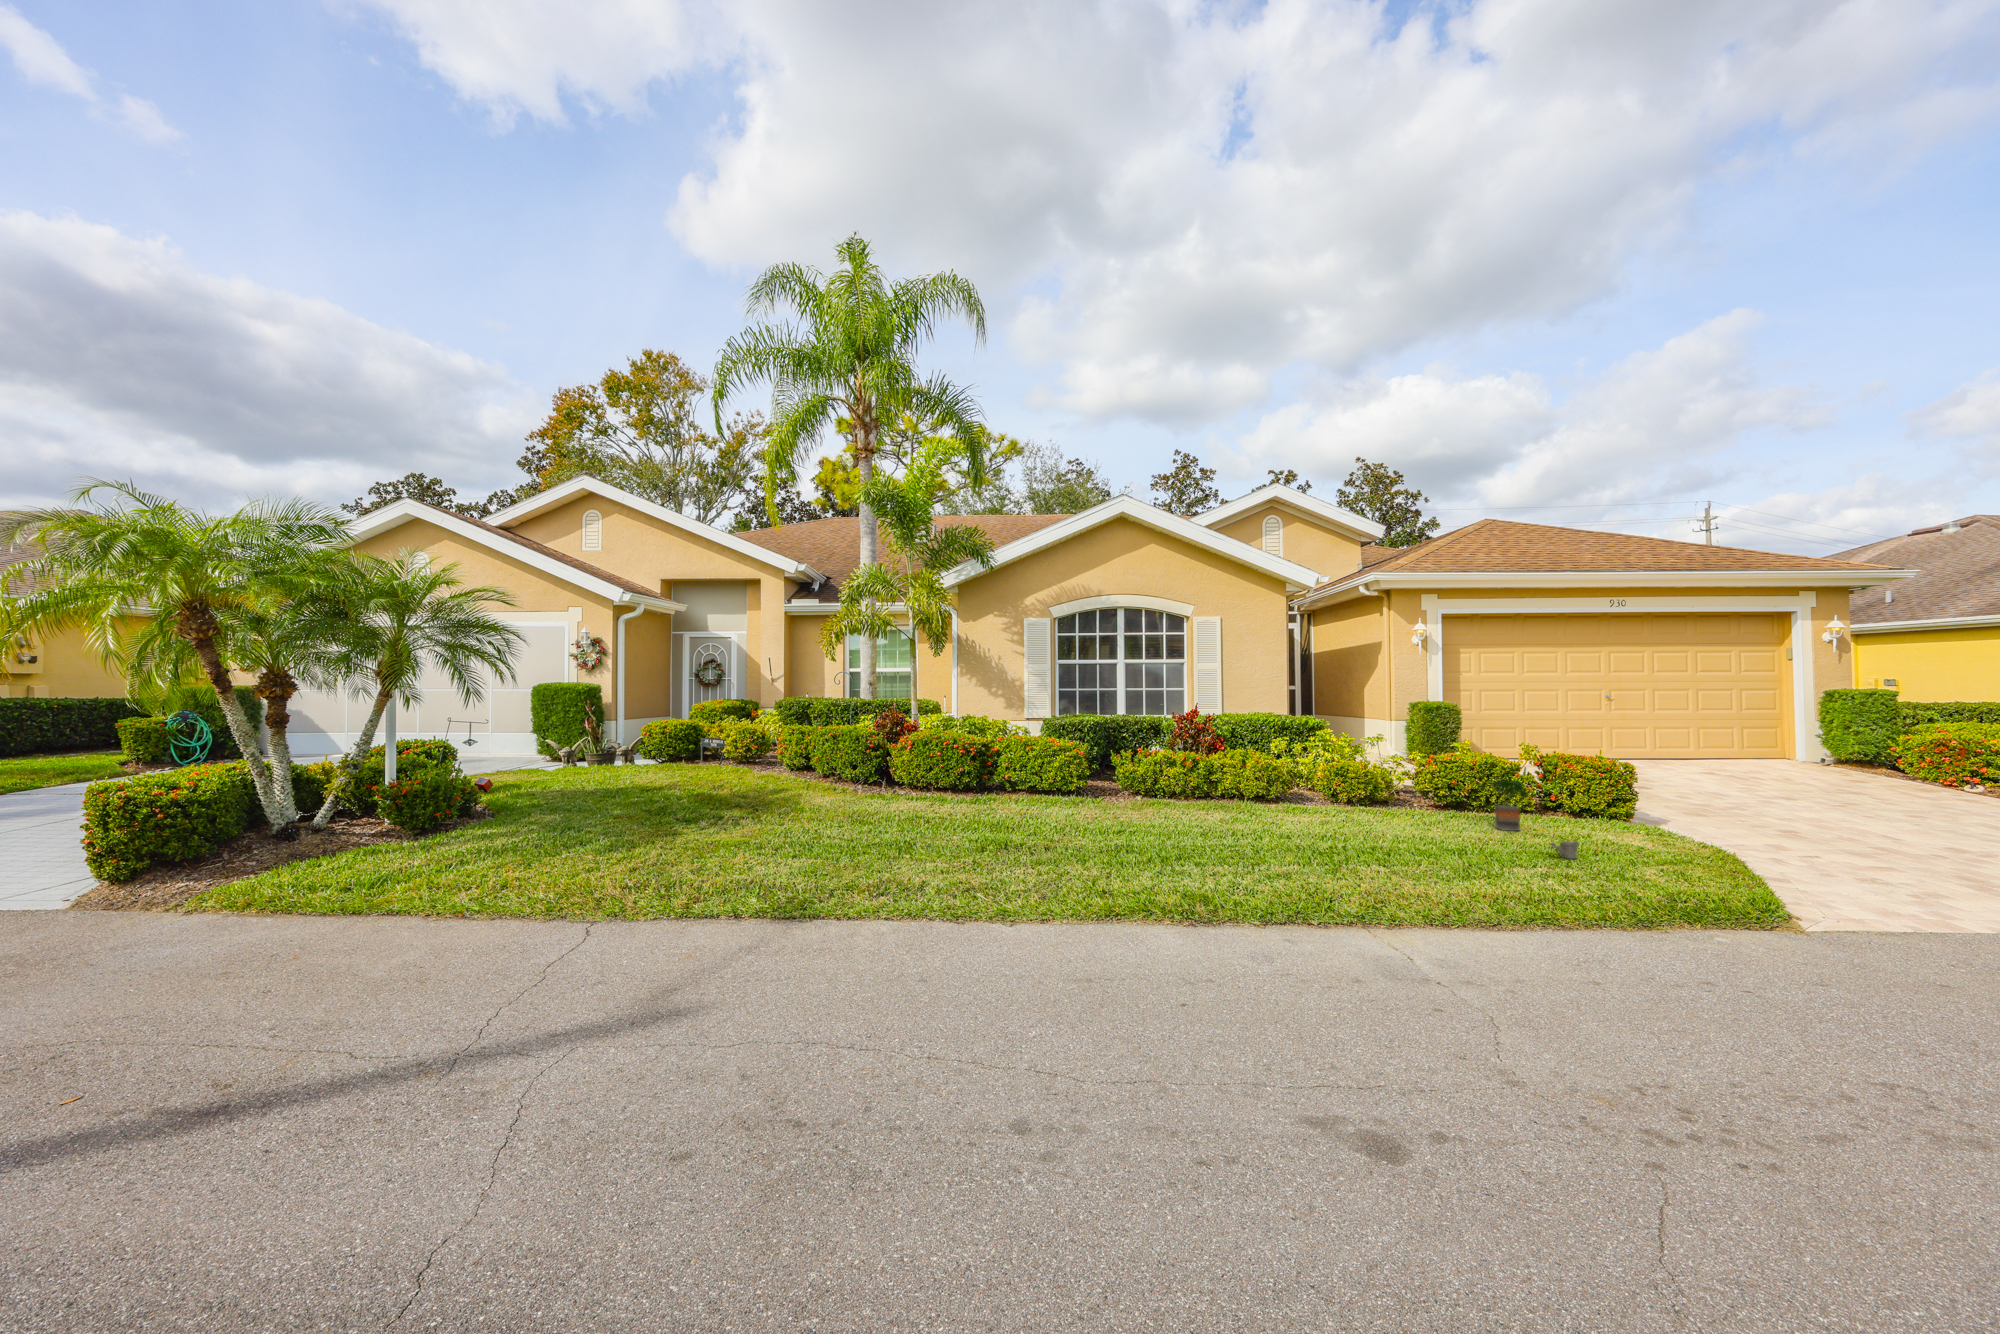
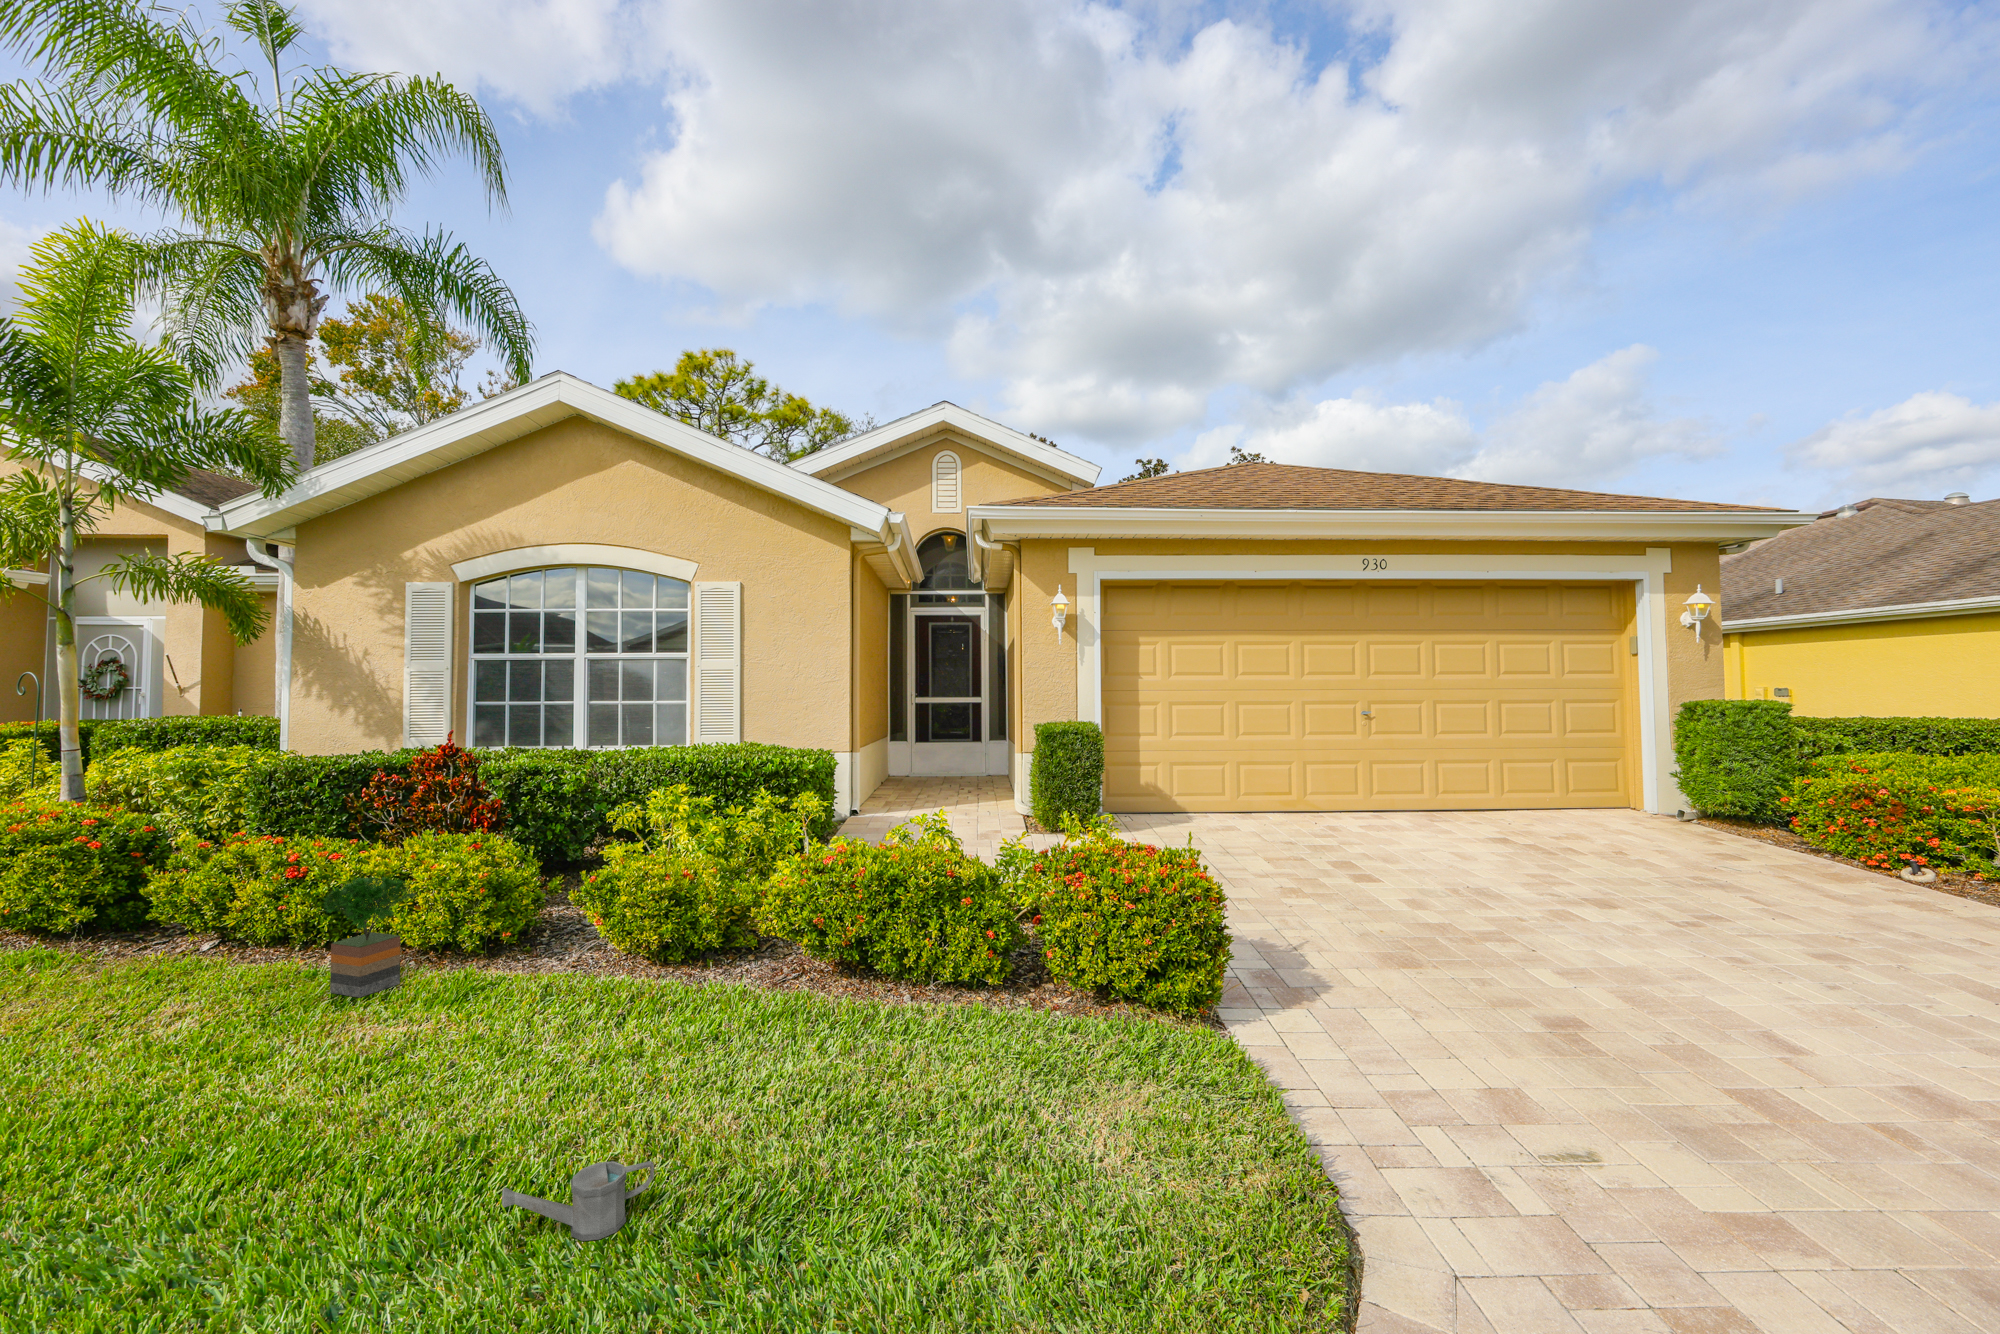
potted tree: present [1491,780,1528,831] -> present [324,876,415,998]

